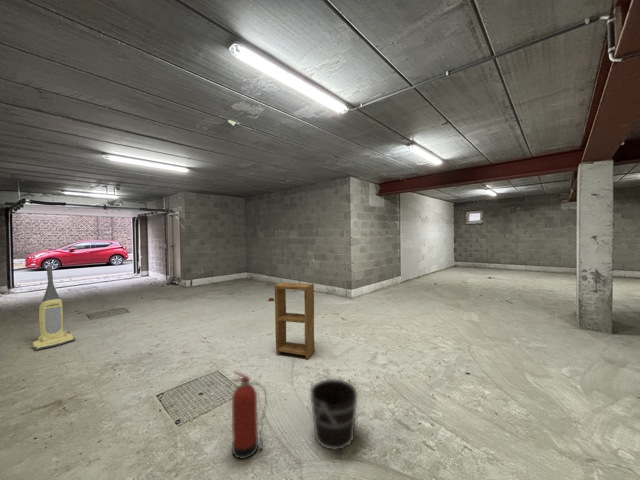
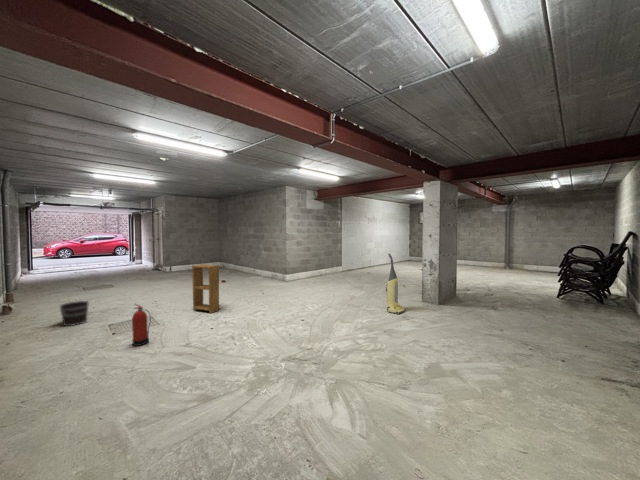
vacuum cleaner: present [32,266,75,351] -> present [386,254,405,314]
bucket: present [311,379,357,450] -> present [60,301,89,326]

